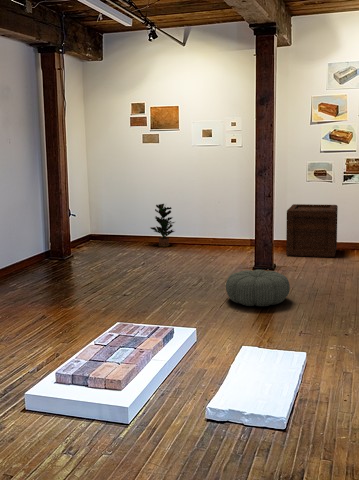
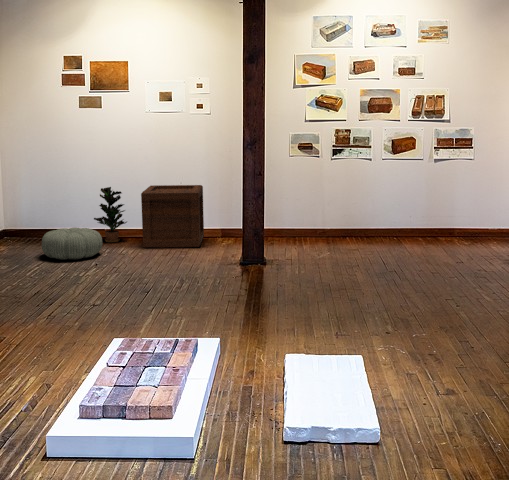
wooden crate: present [286,204,338,257] -> present [141,185,204,248]
pouf: present [226,270,290,306] -> present [42,228,102,260]

